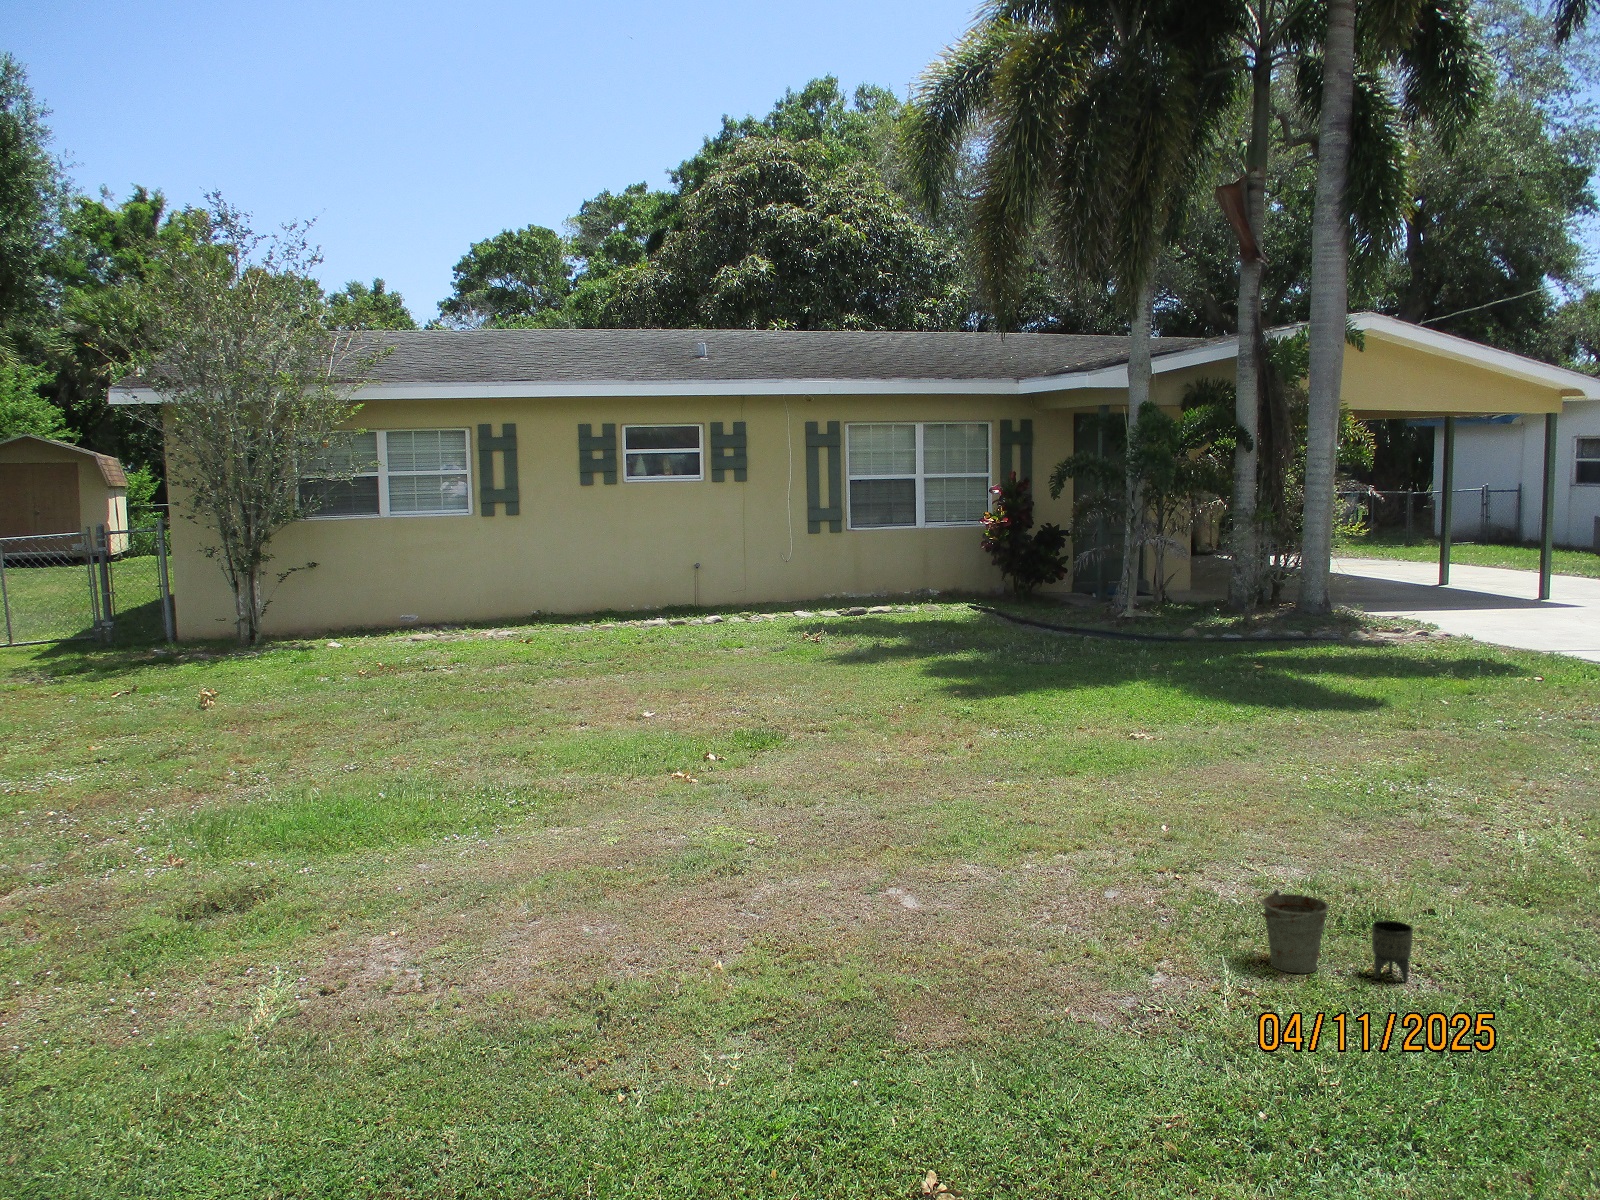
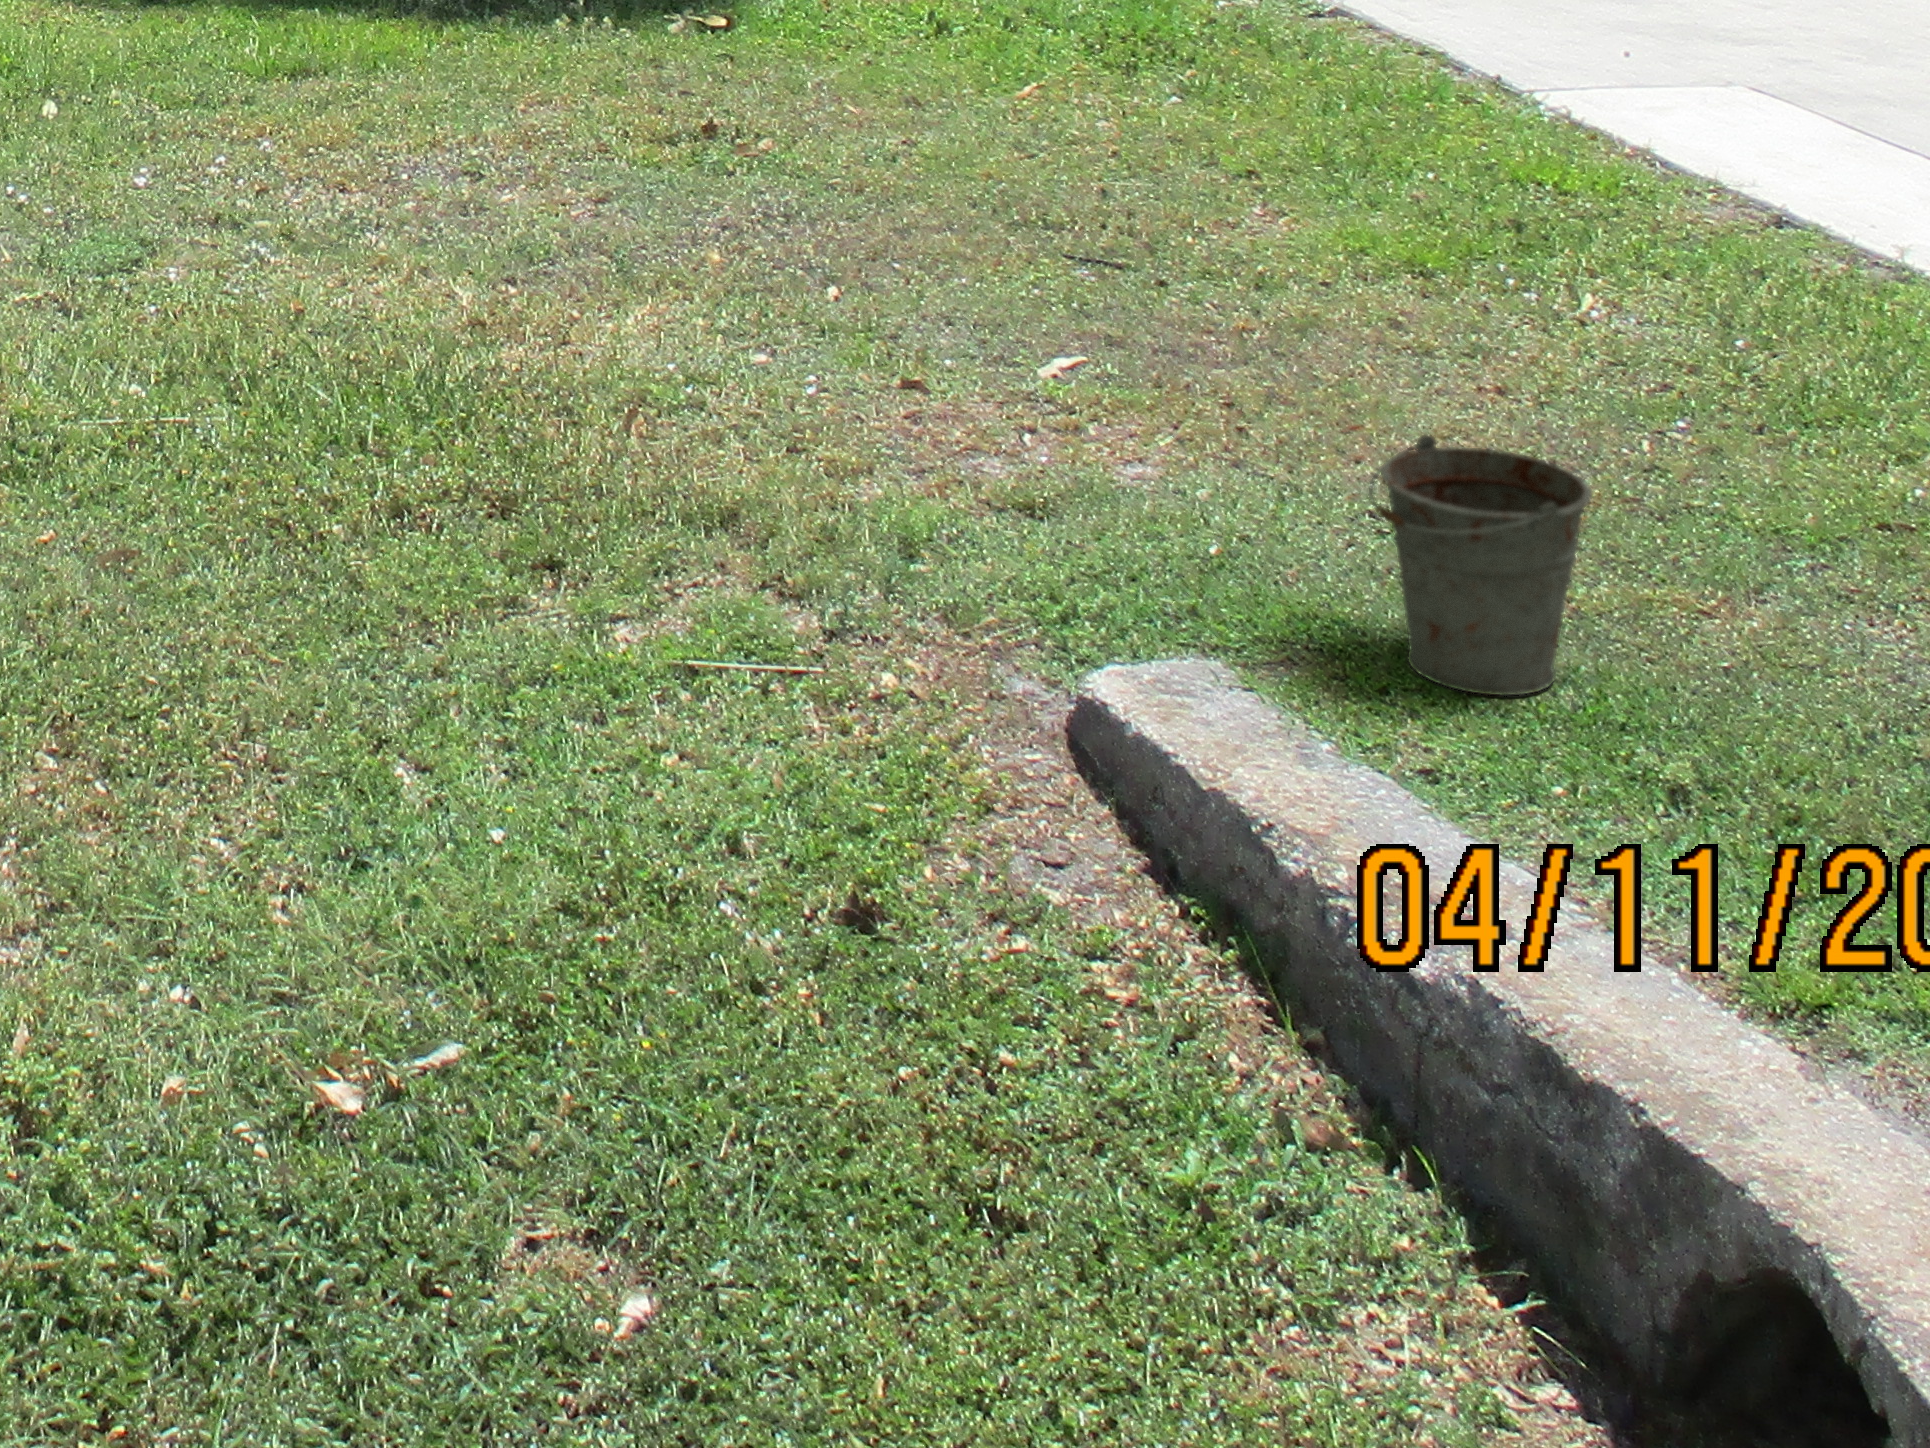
planter: present [1372,920,1413,982] -> none [1726,537,1857,732]

